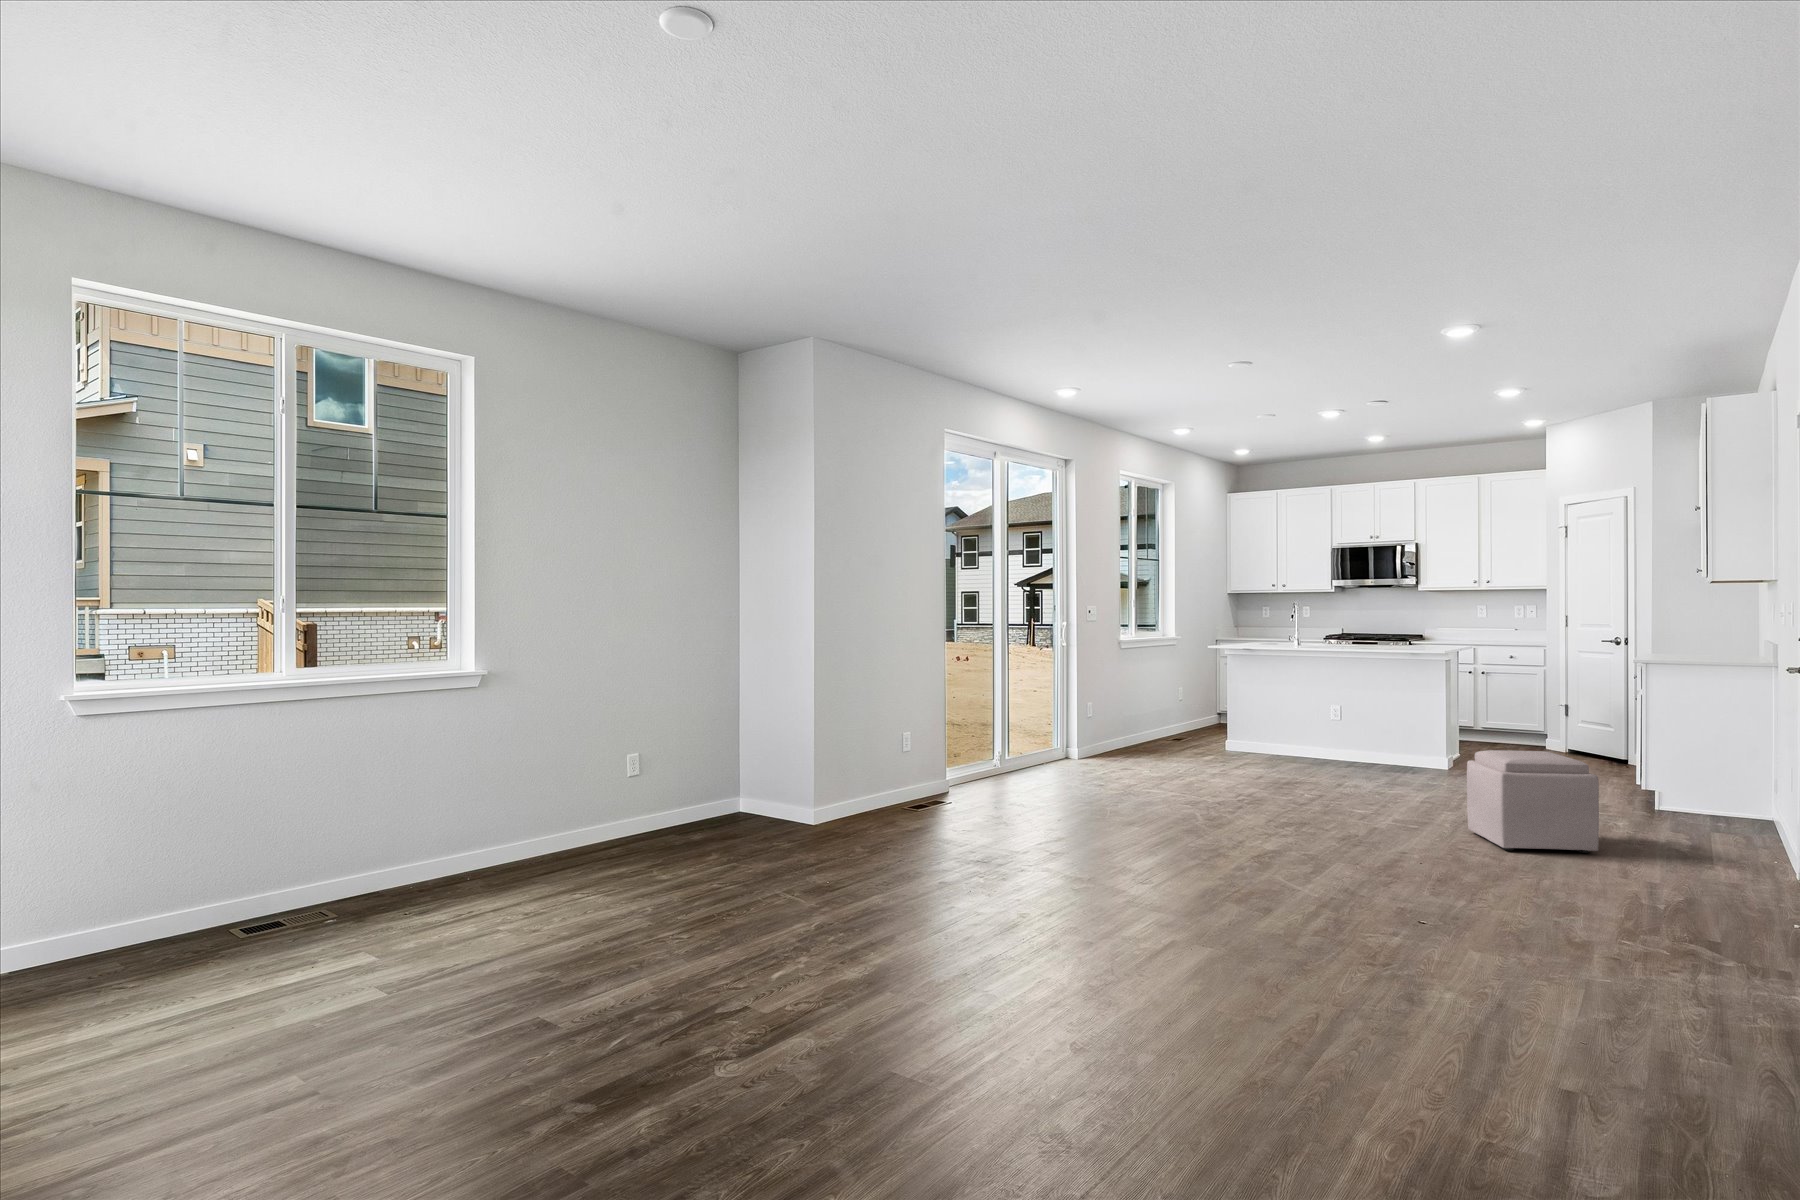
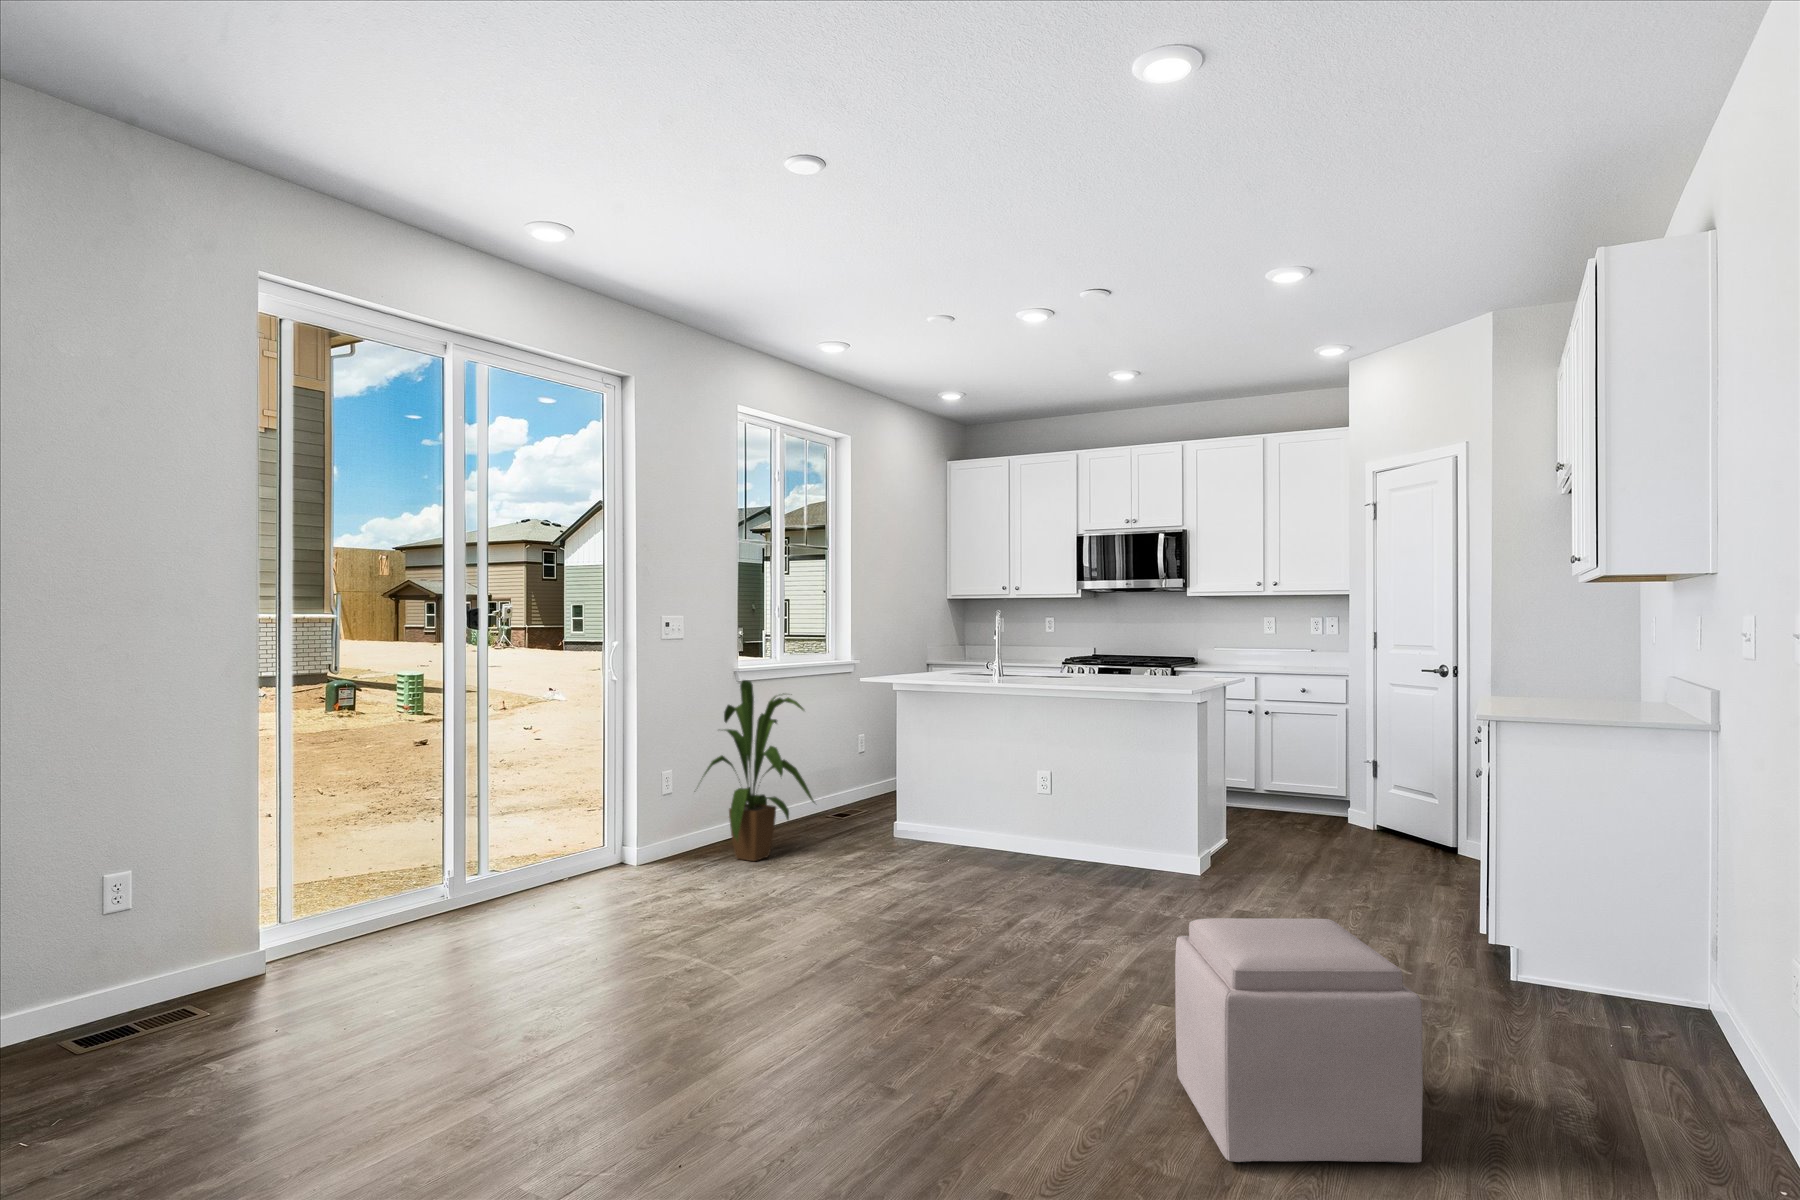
house plant: none [1108,645,1182,759] -> present [702,680,815,861]

